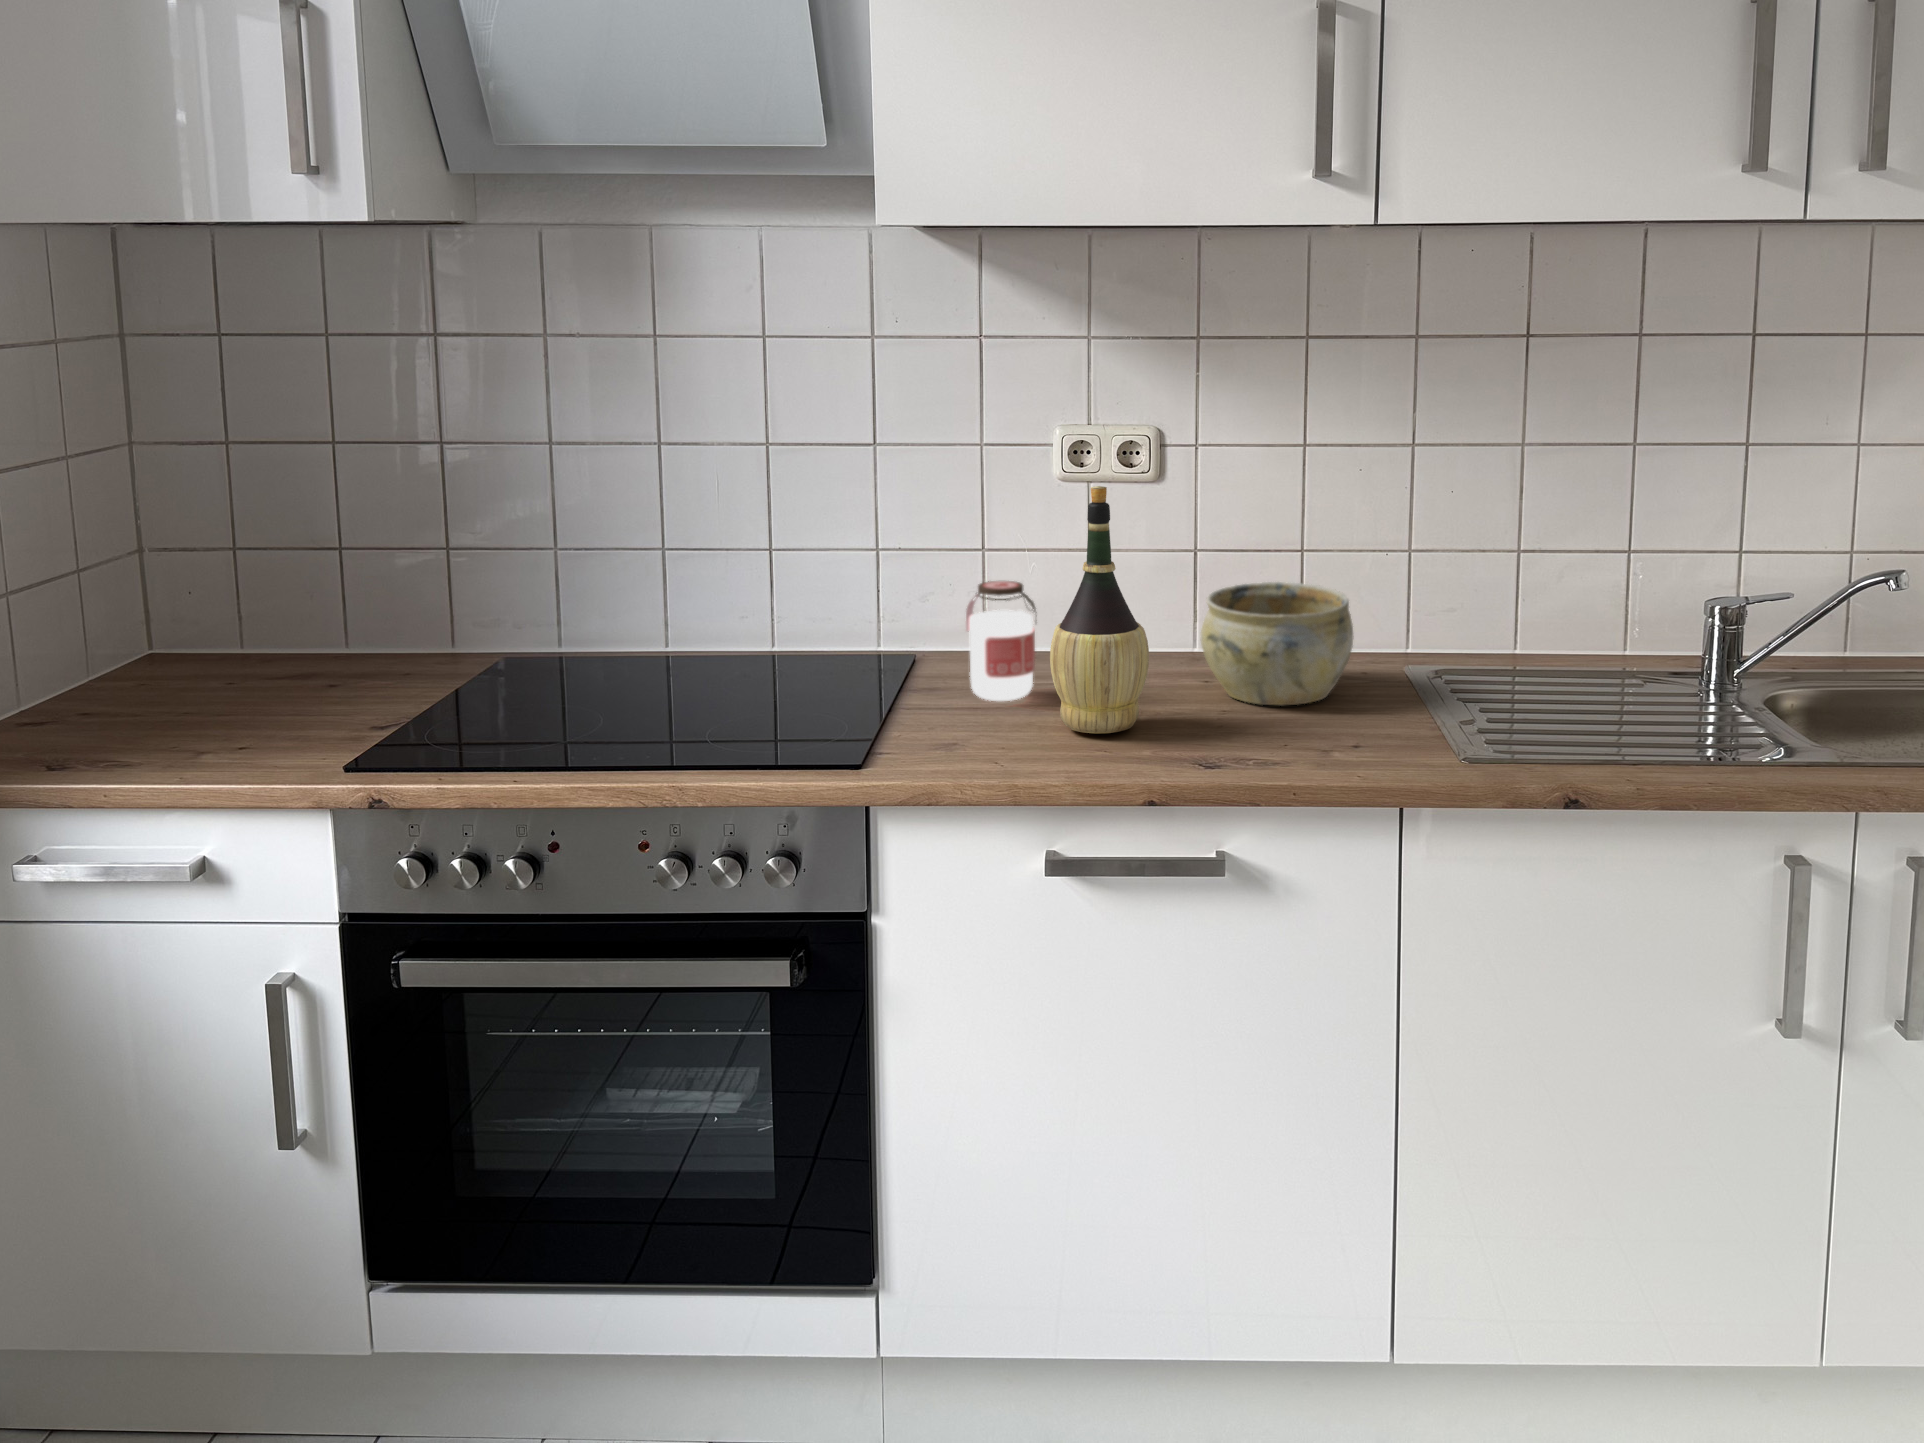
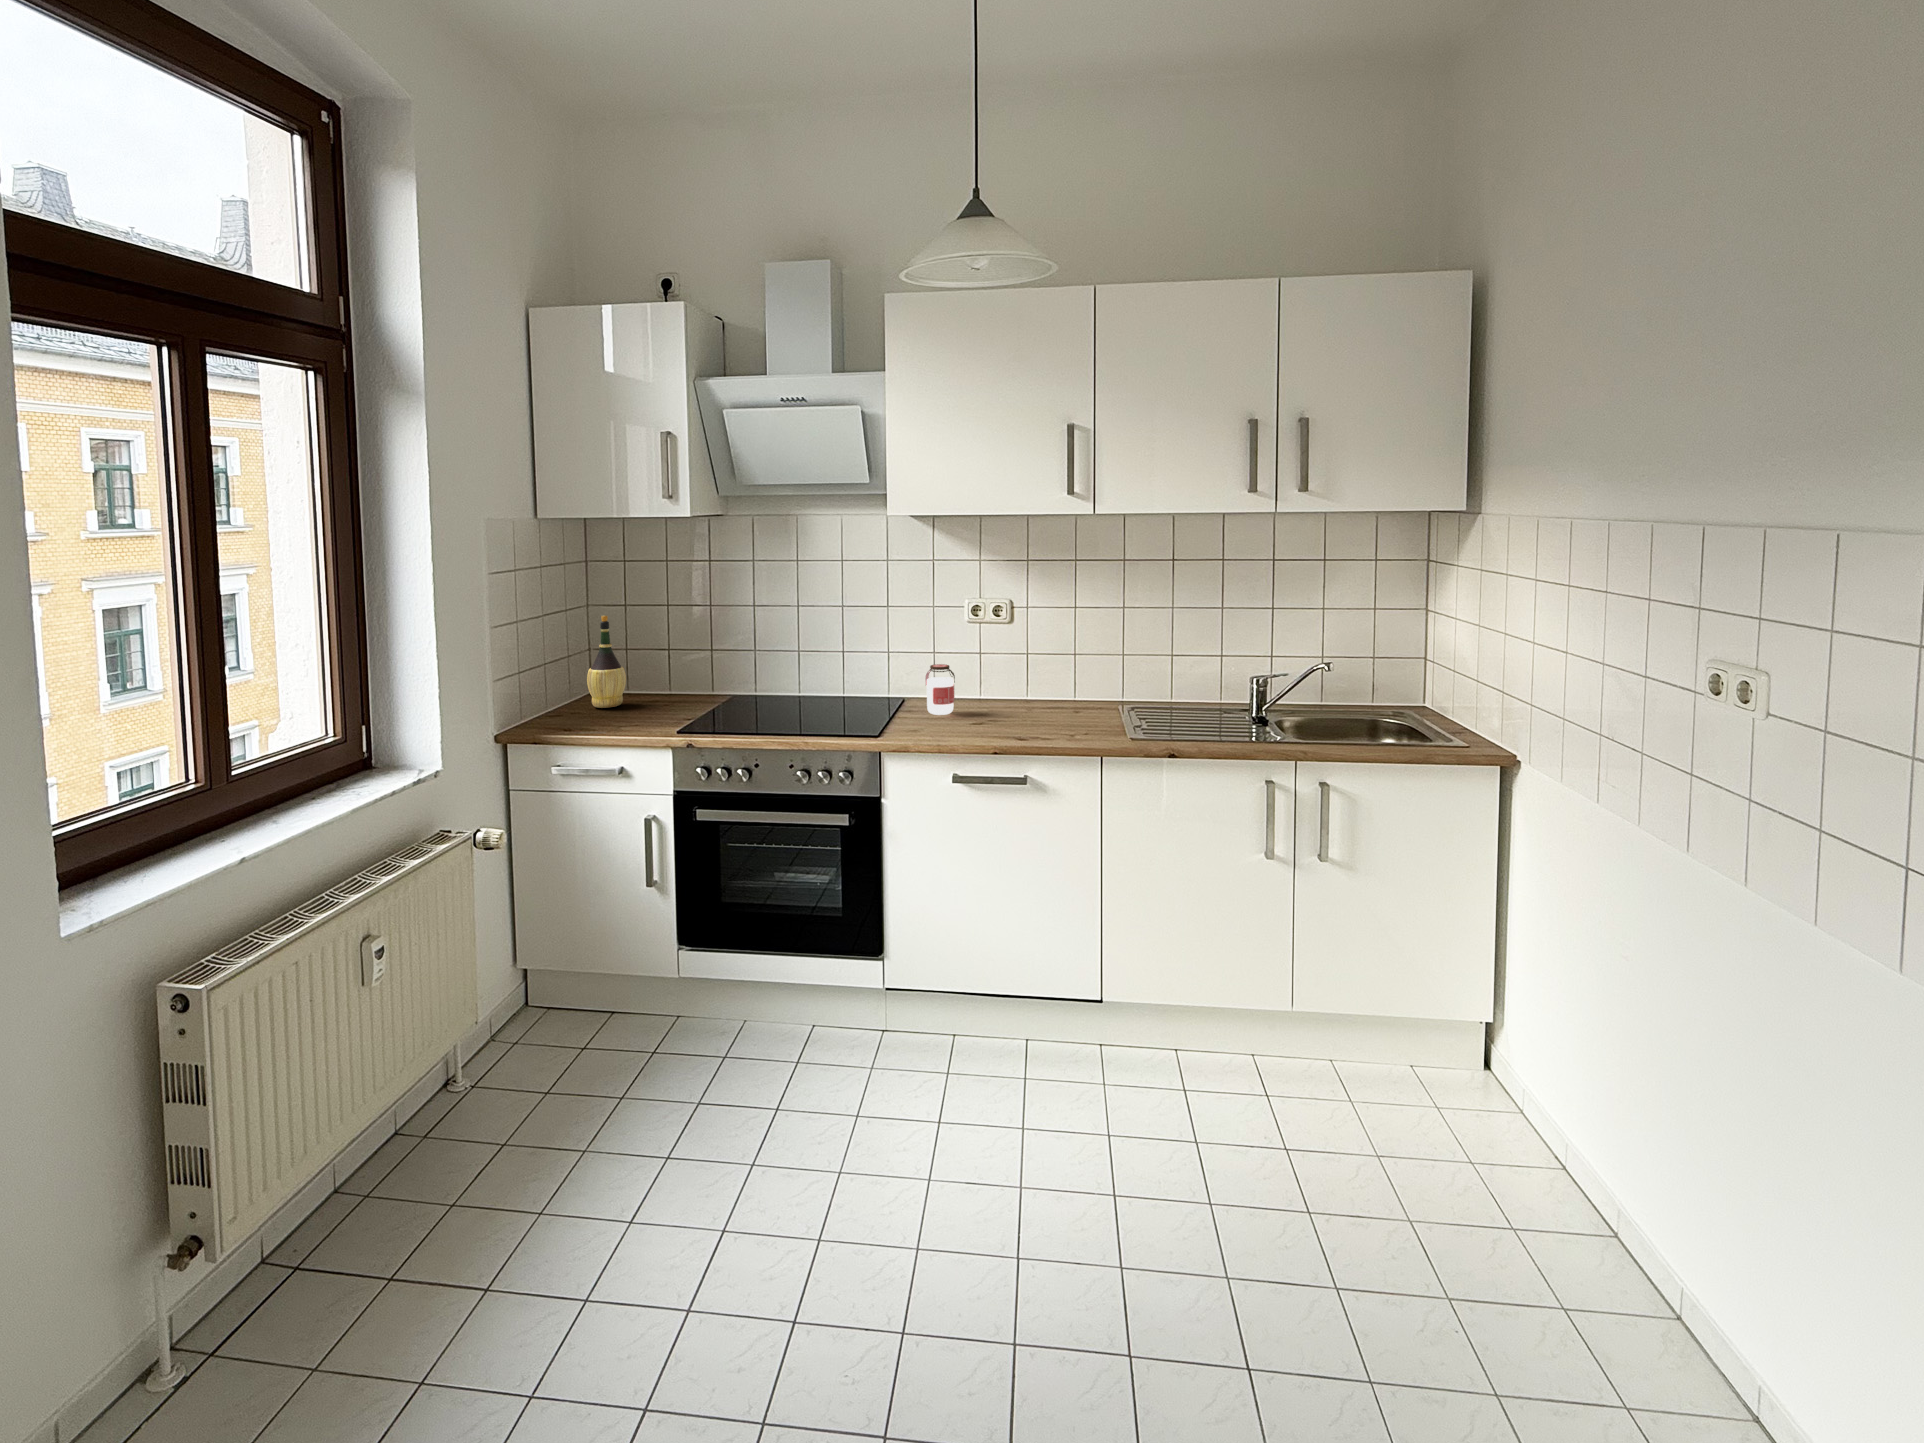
wine bottle: present [1050,486,1149,733] -> present [587,615,626,708]
ceramic bowl: present [1201,582,1353,705] -> none [1025,667,1091,719]

